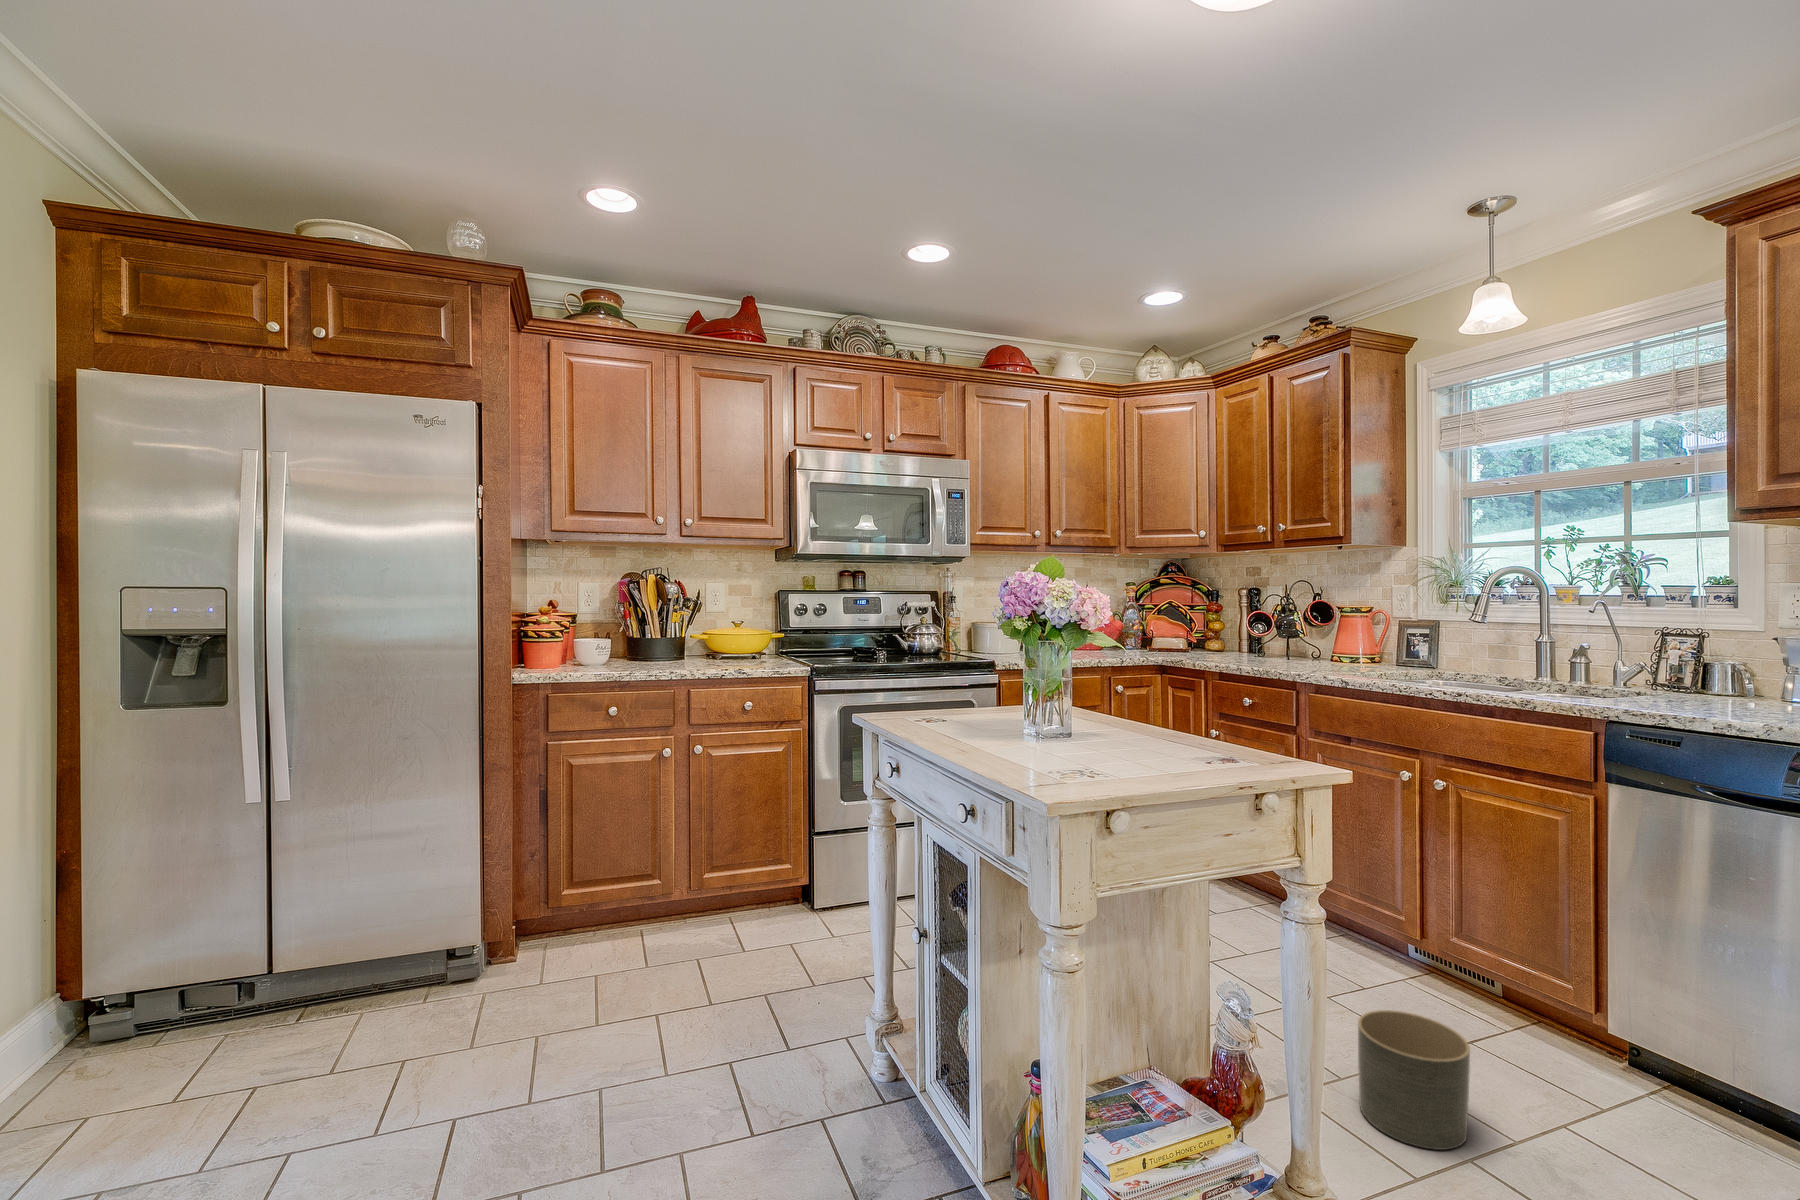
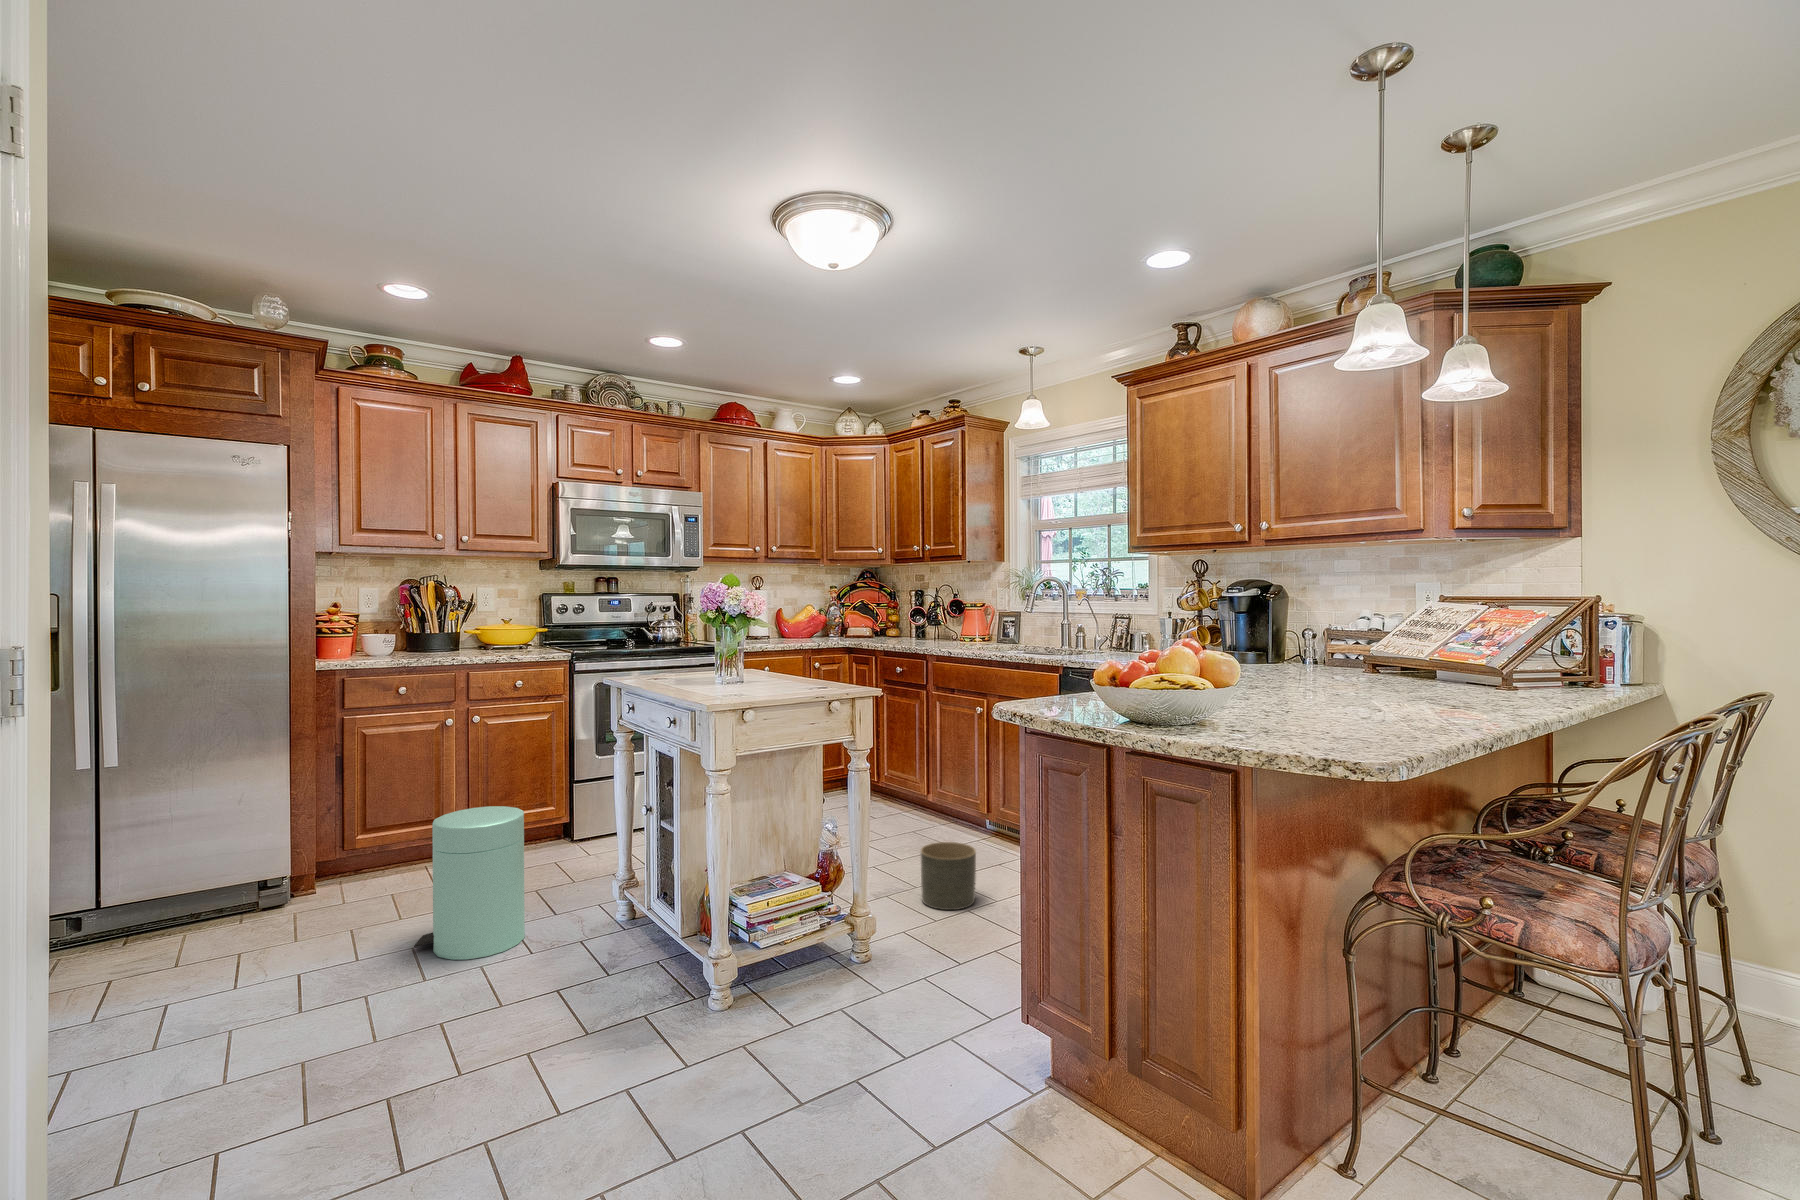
trash can: none [596,893,743,1134] -> present [414,806,525,960]

